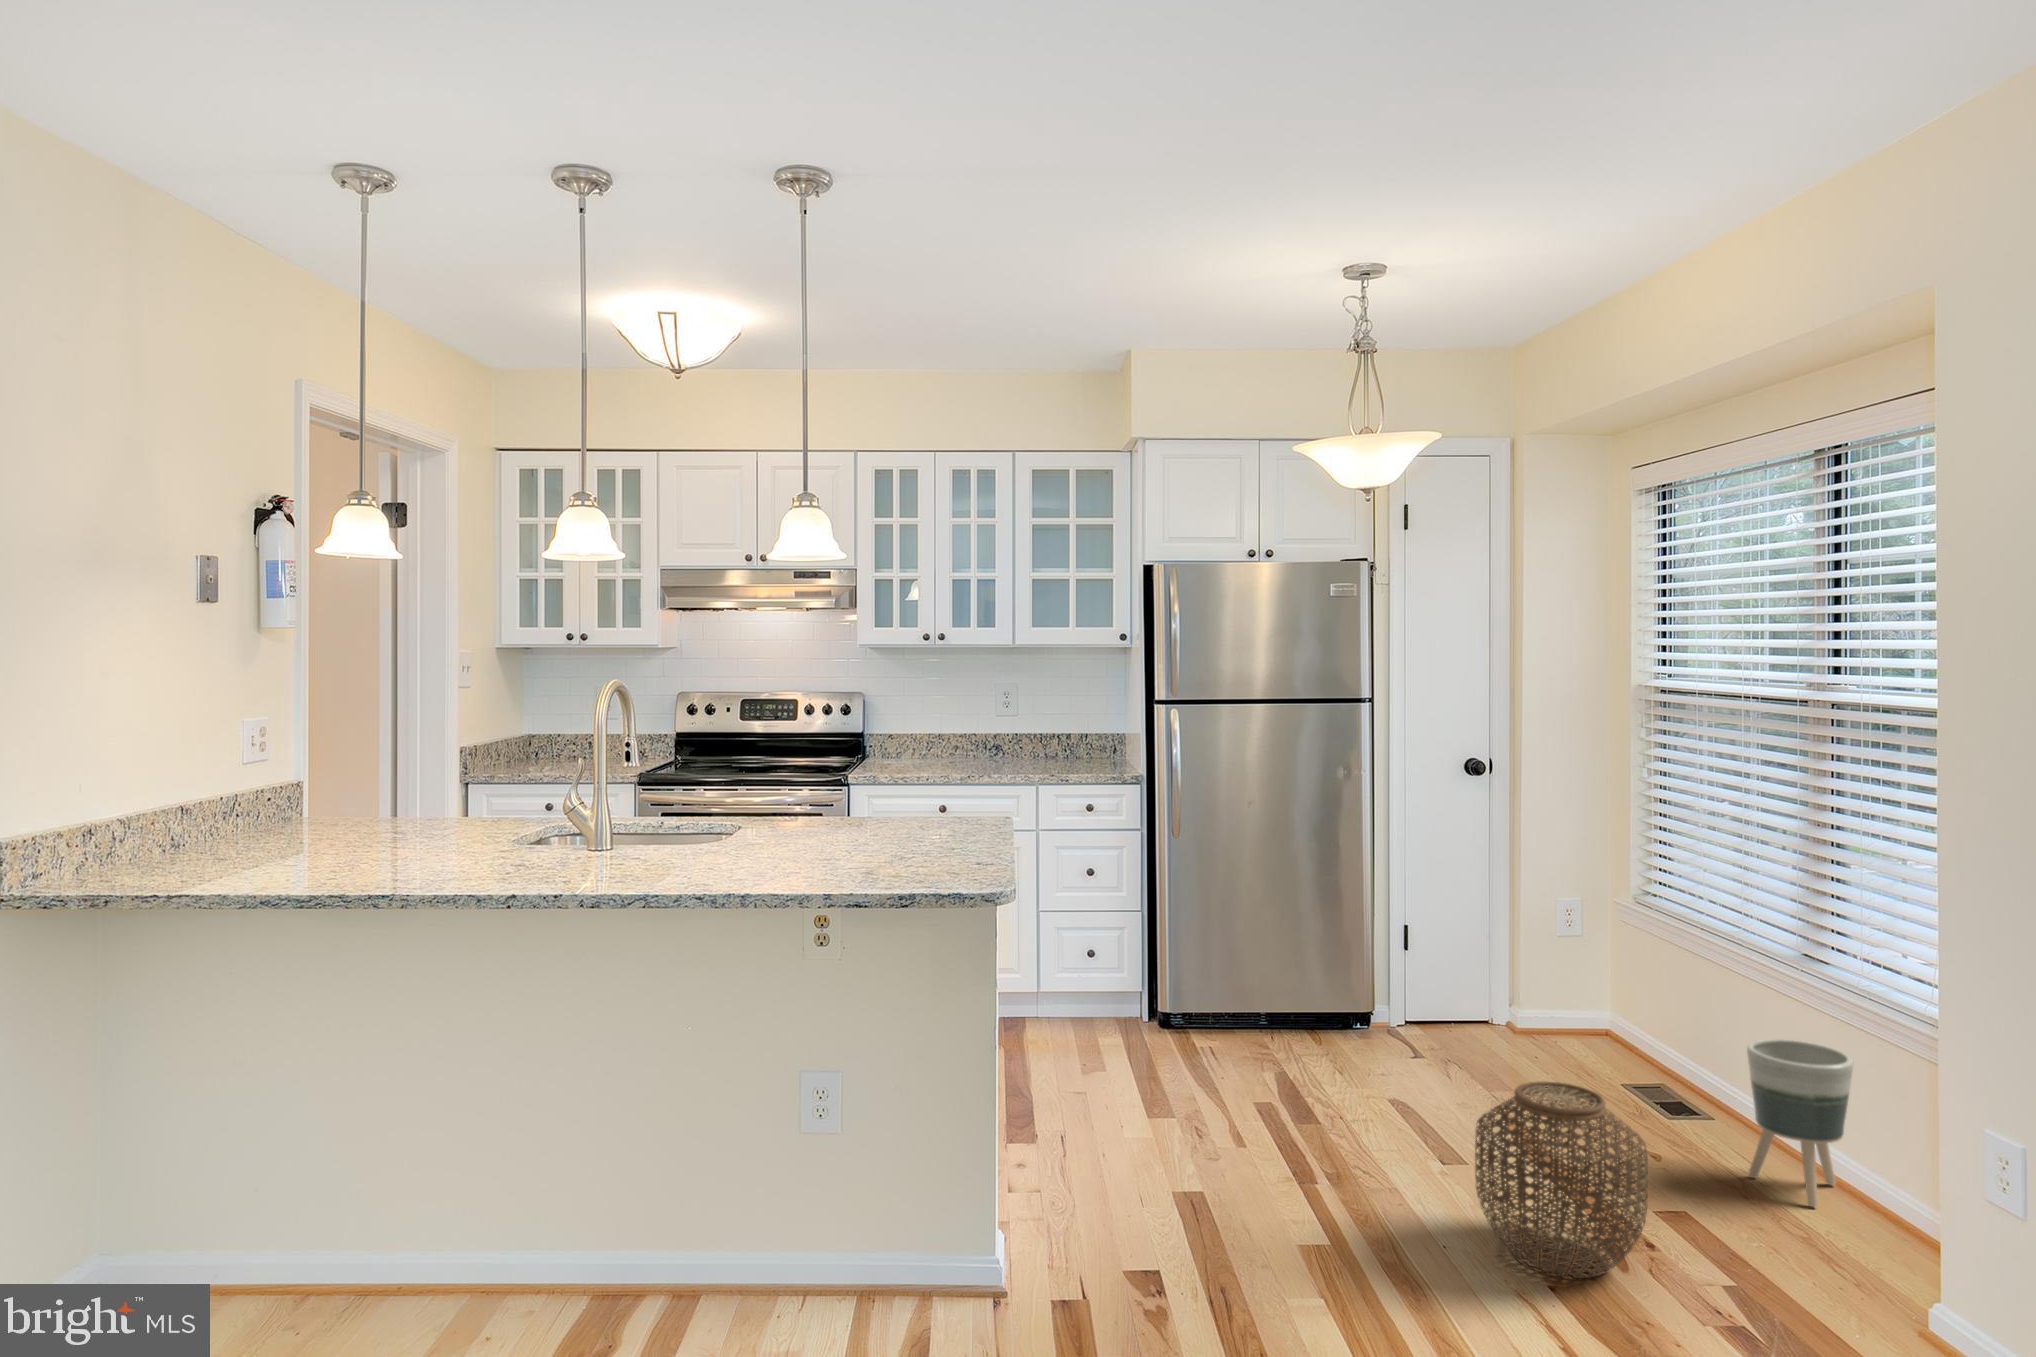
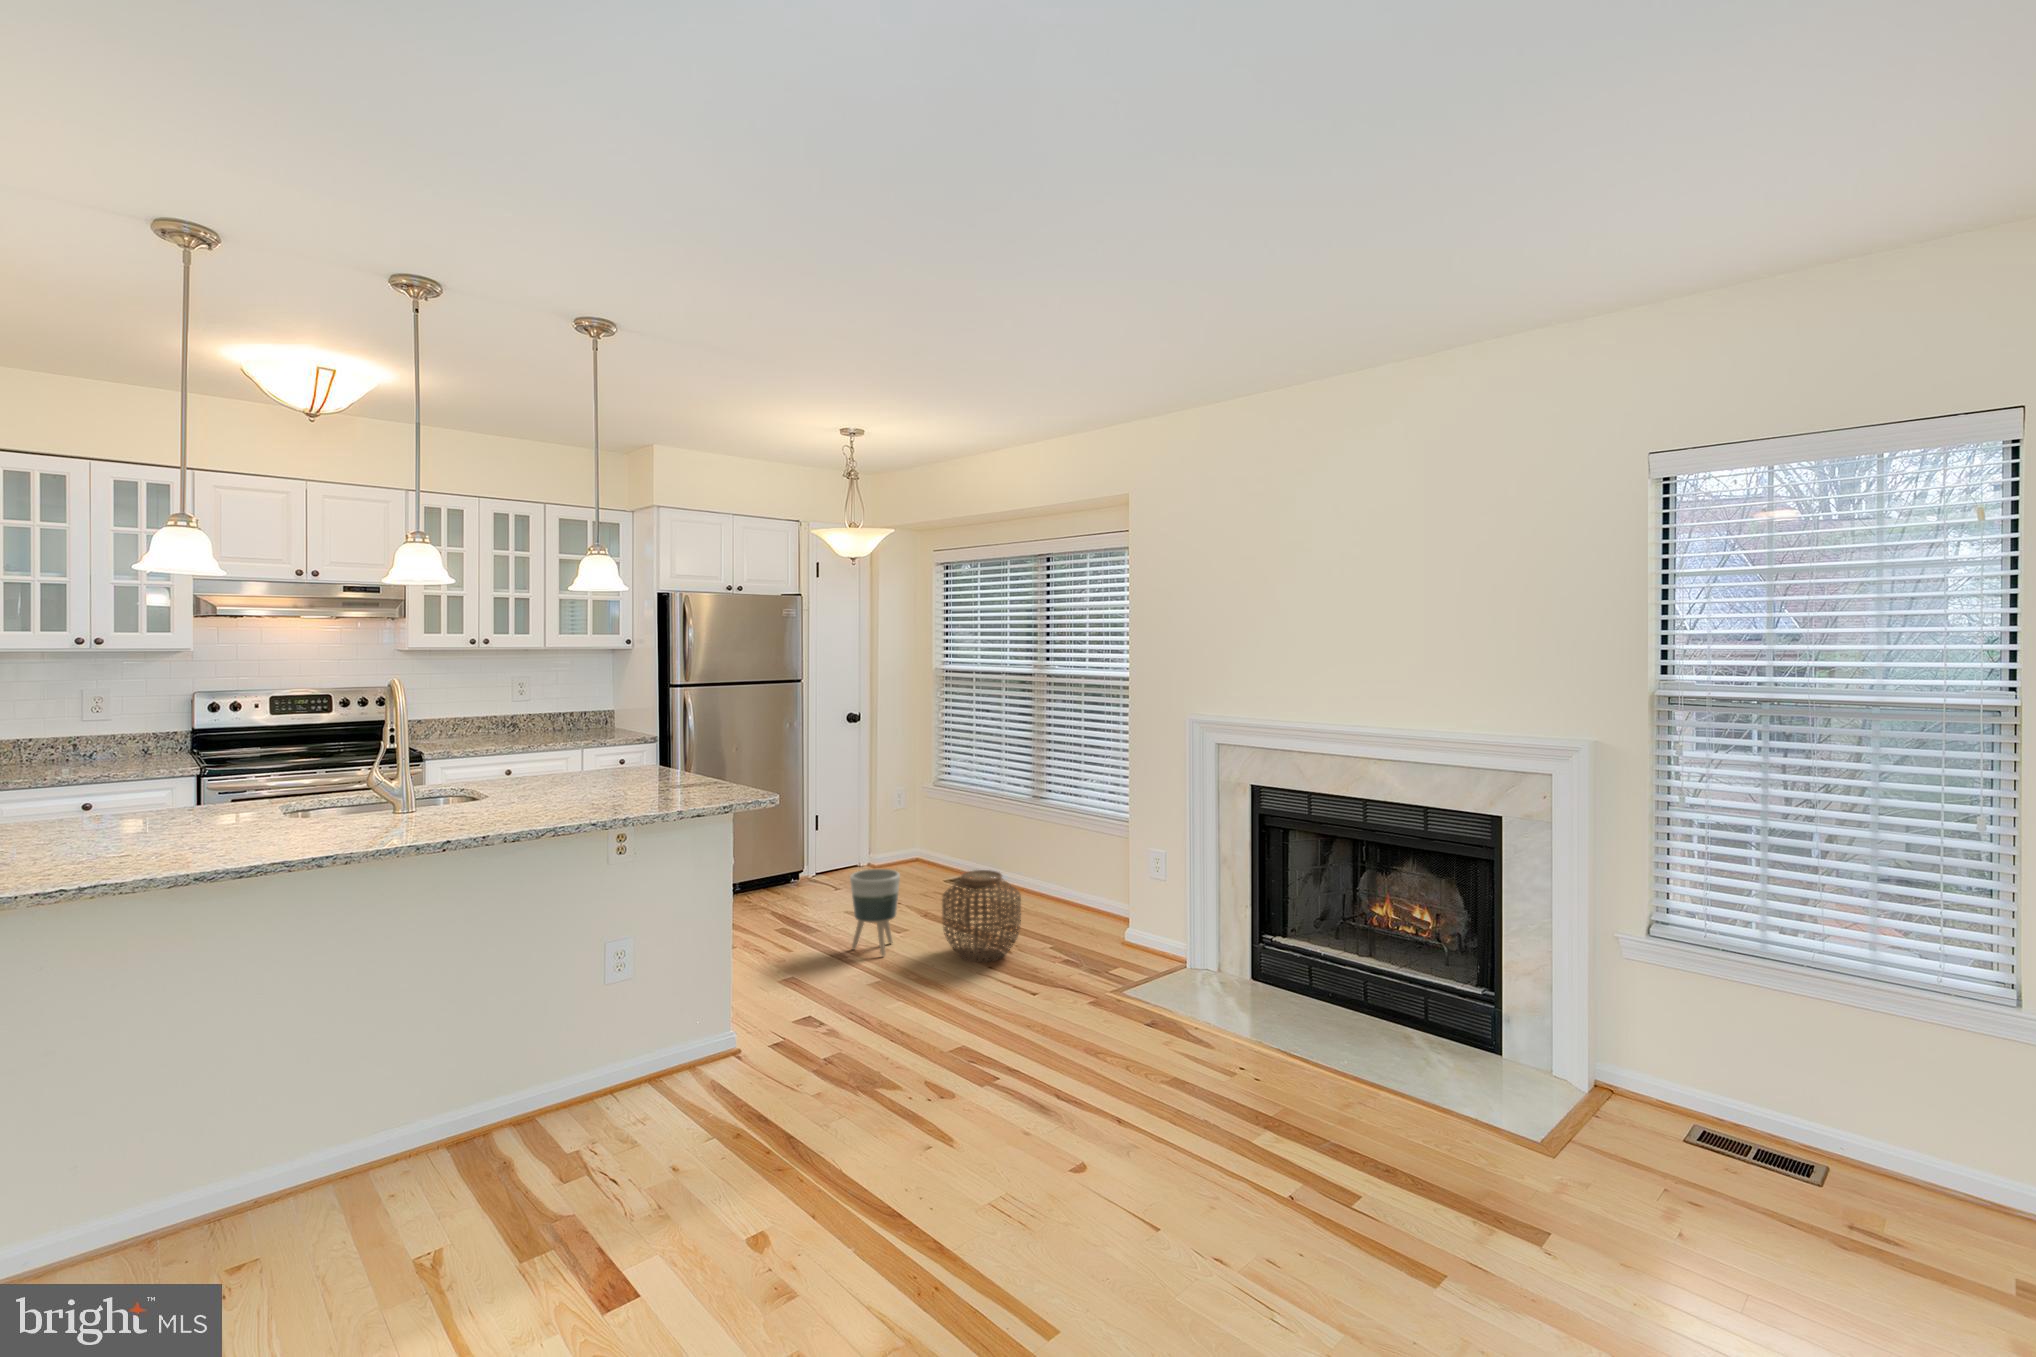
planter: present [1747,1039,1853,1207] -> present [850,869,900,956]

